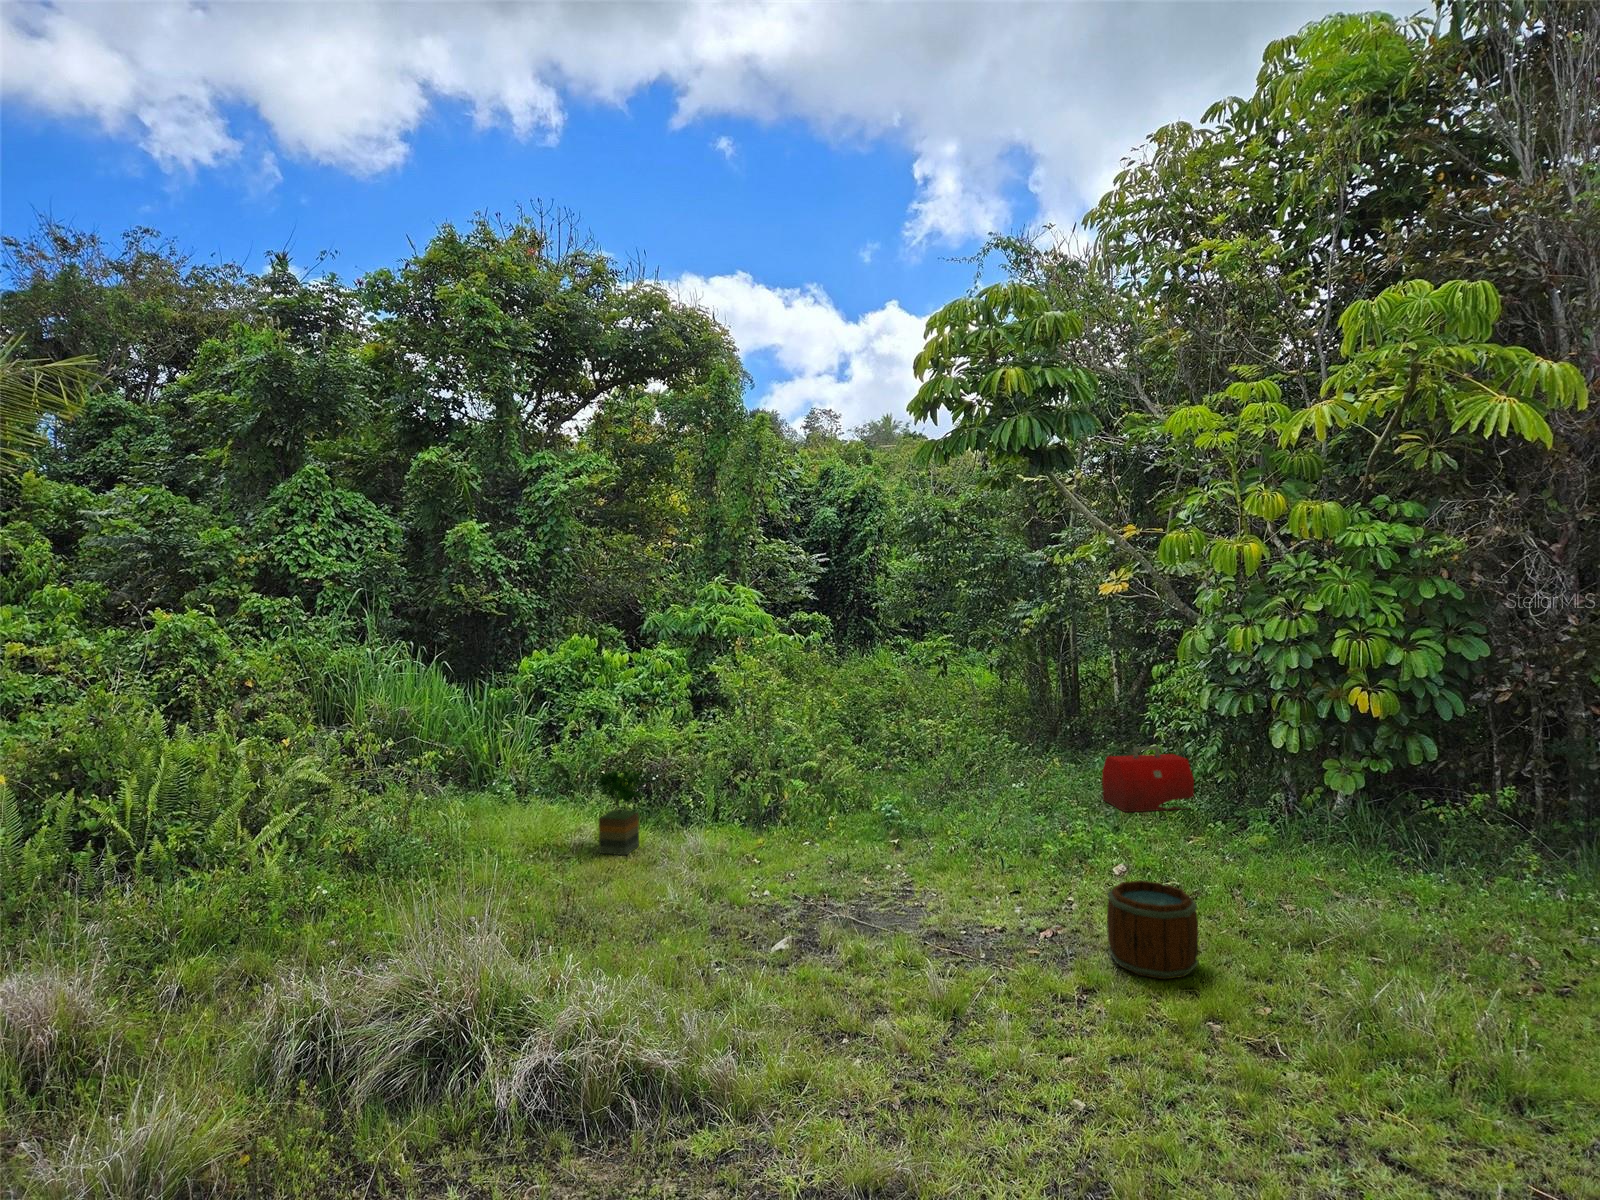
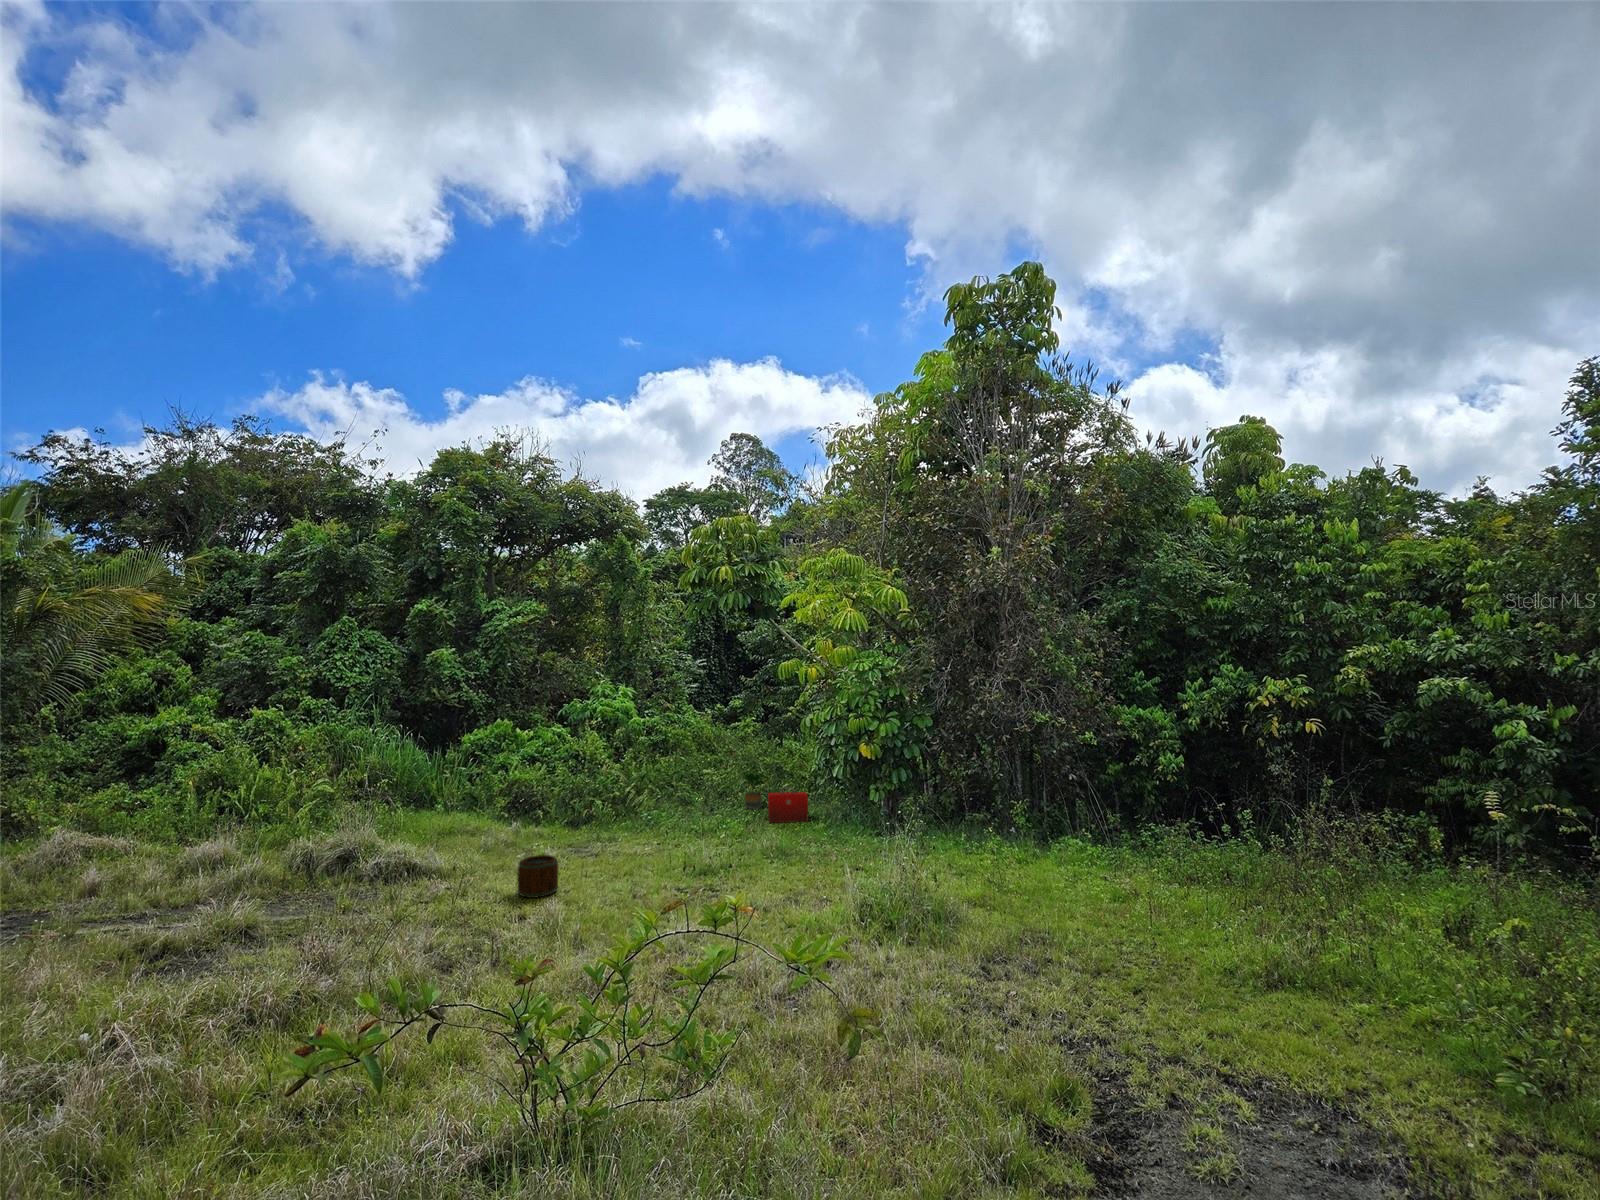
potted tree: present [598,771,646,855] -> present [744,772,765,810]
bucket: present [1107,881,1199,979] -> present [517,855,559,898]

